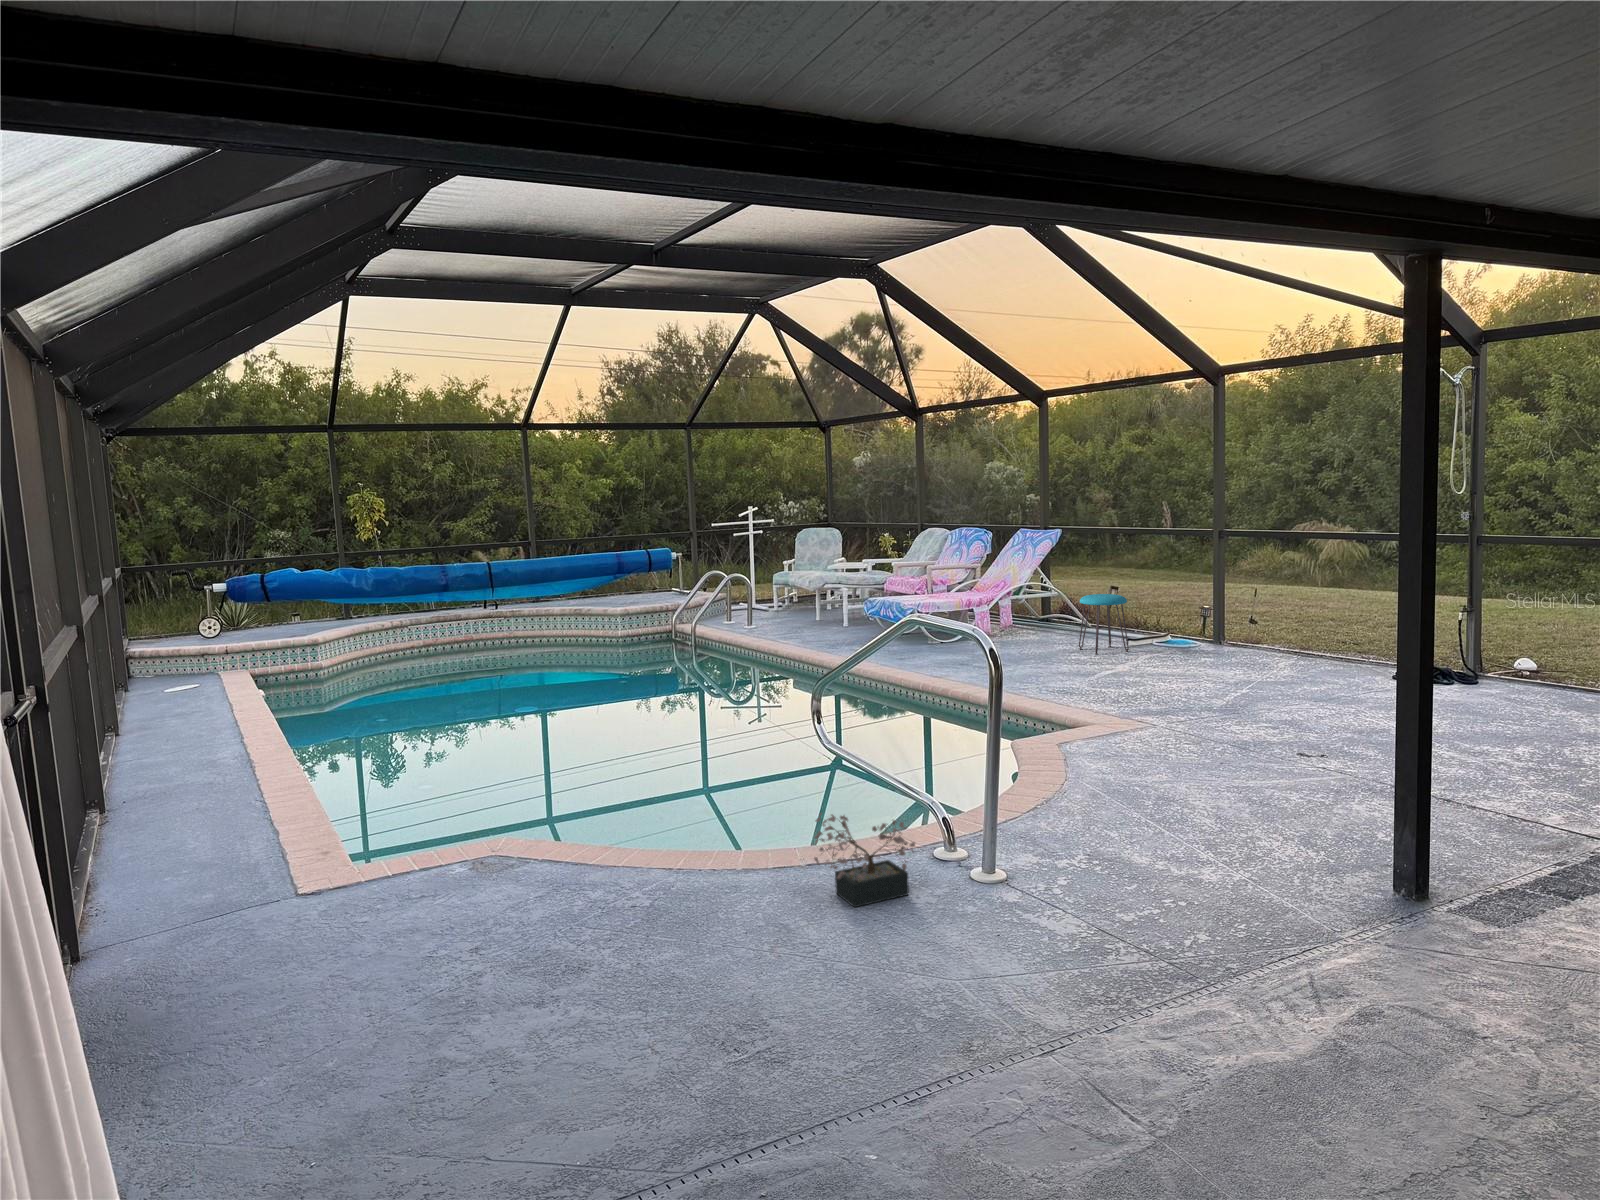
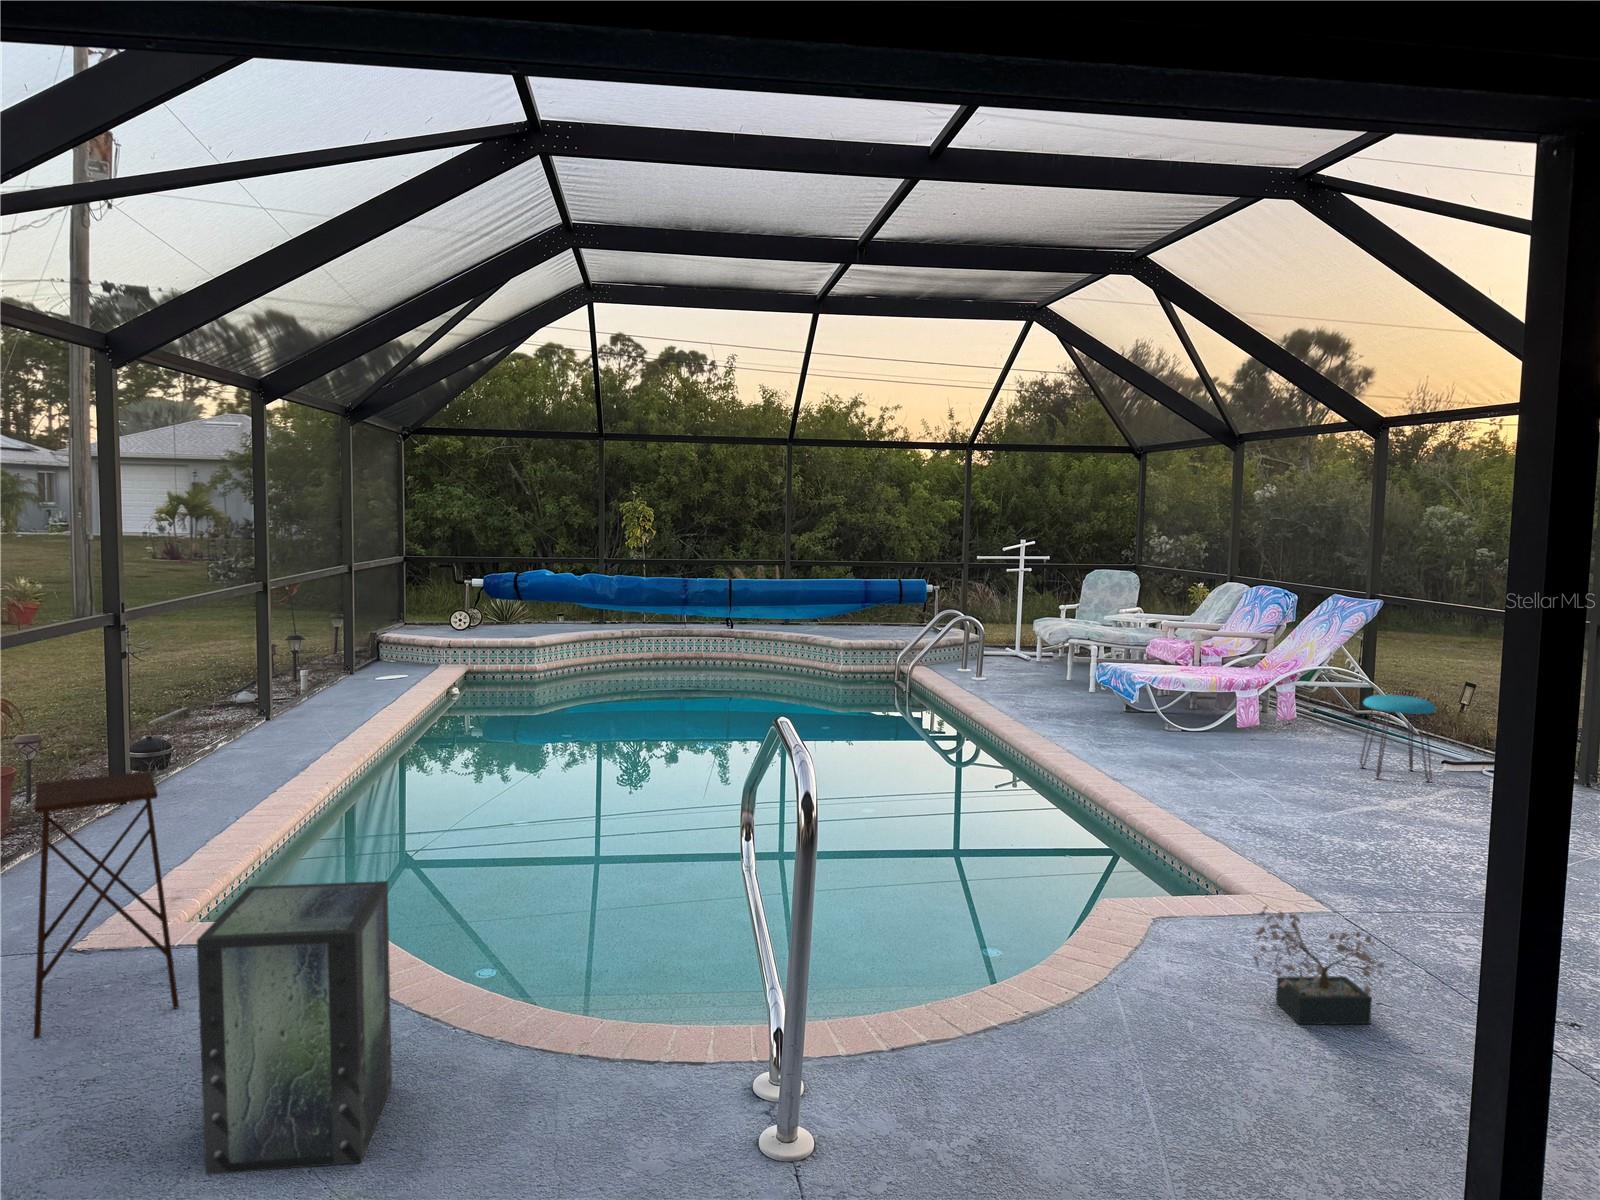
side table: none [321,727,474,950] -> present [34,771,179,1039]
storage box: none [622,759,766,972] -> present [197,881,392,1175]
decorative plant: present [814,813,915,907] -> present [1253,906,1384,1024]

